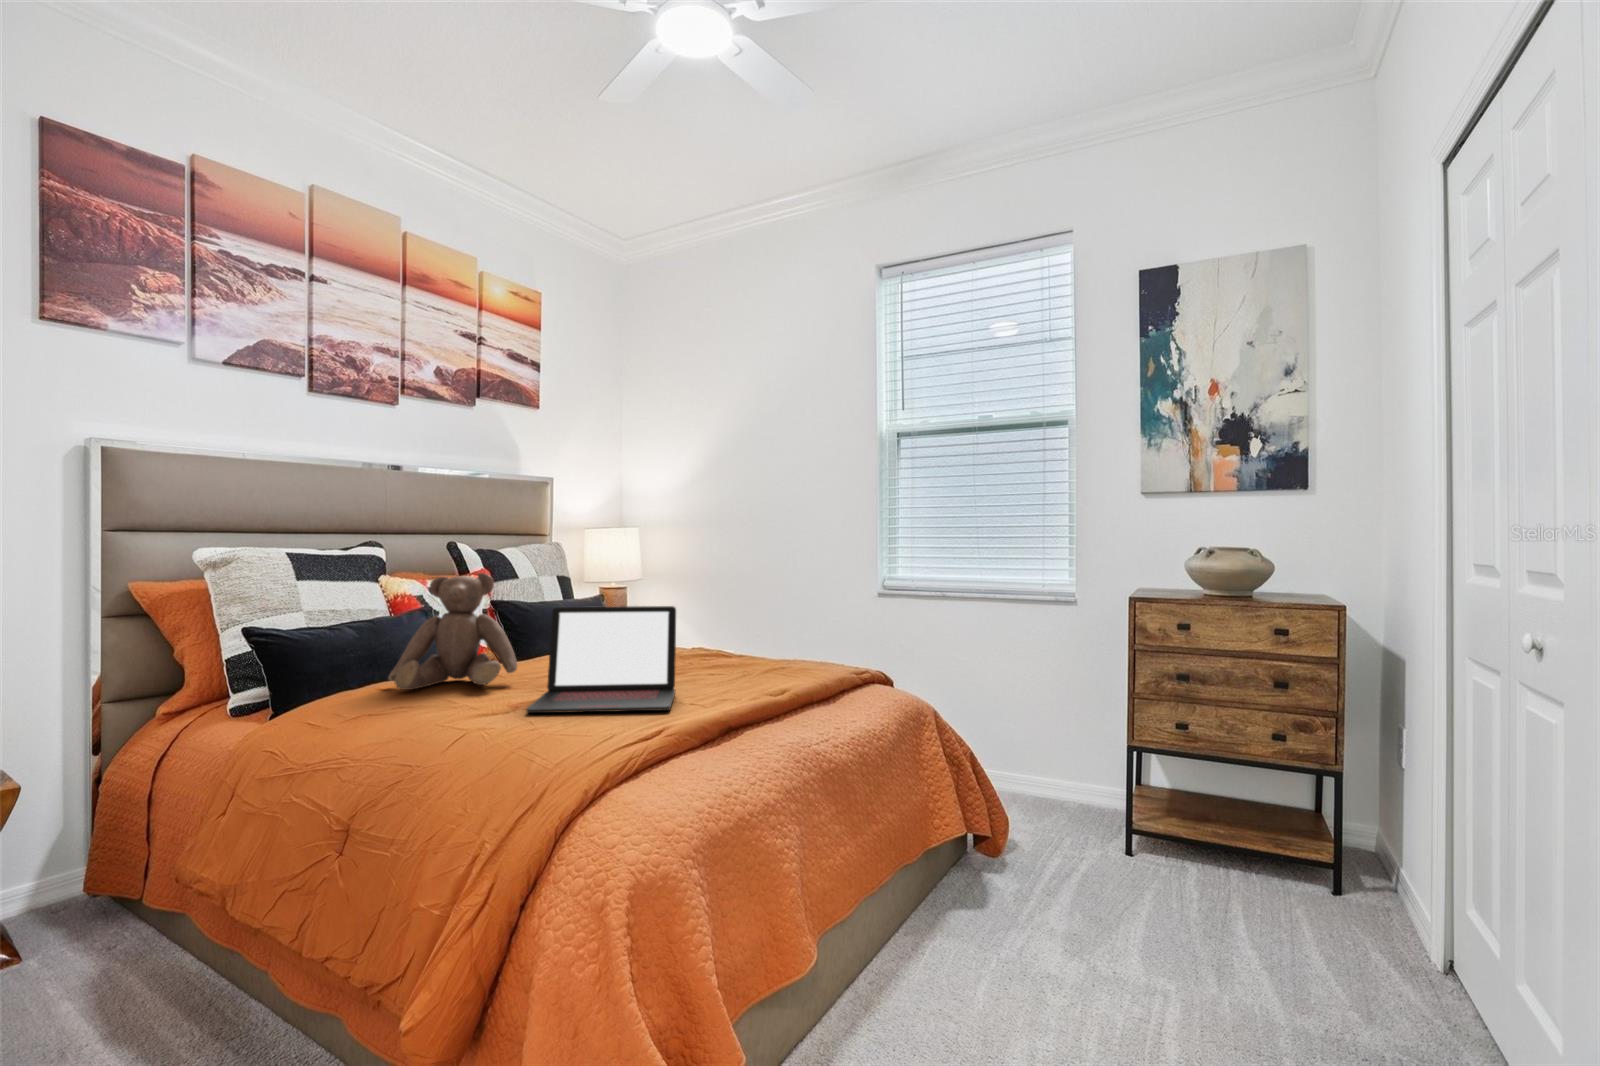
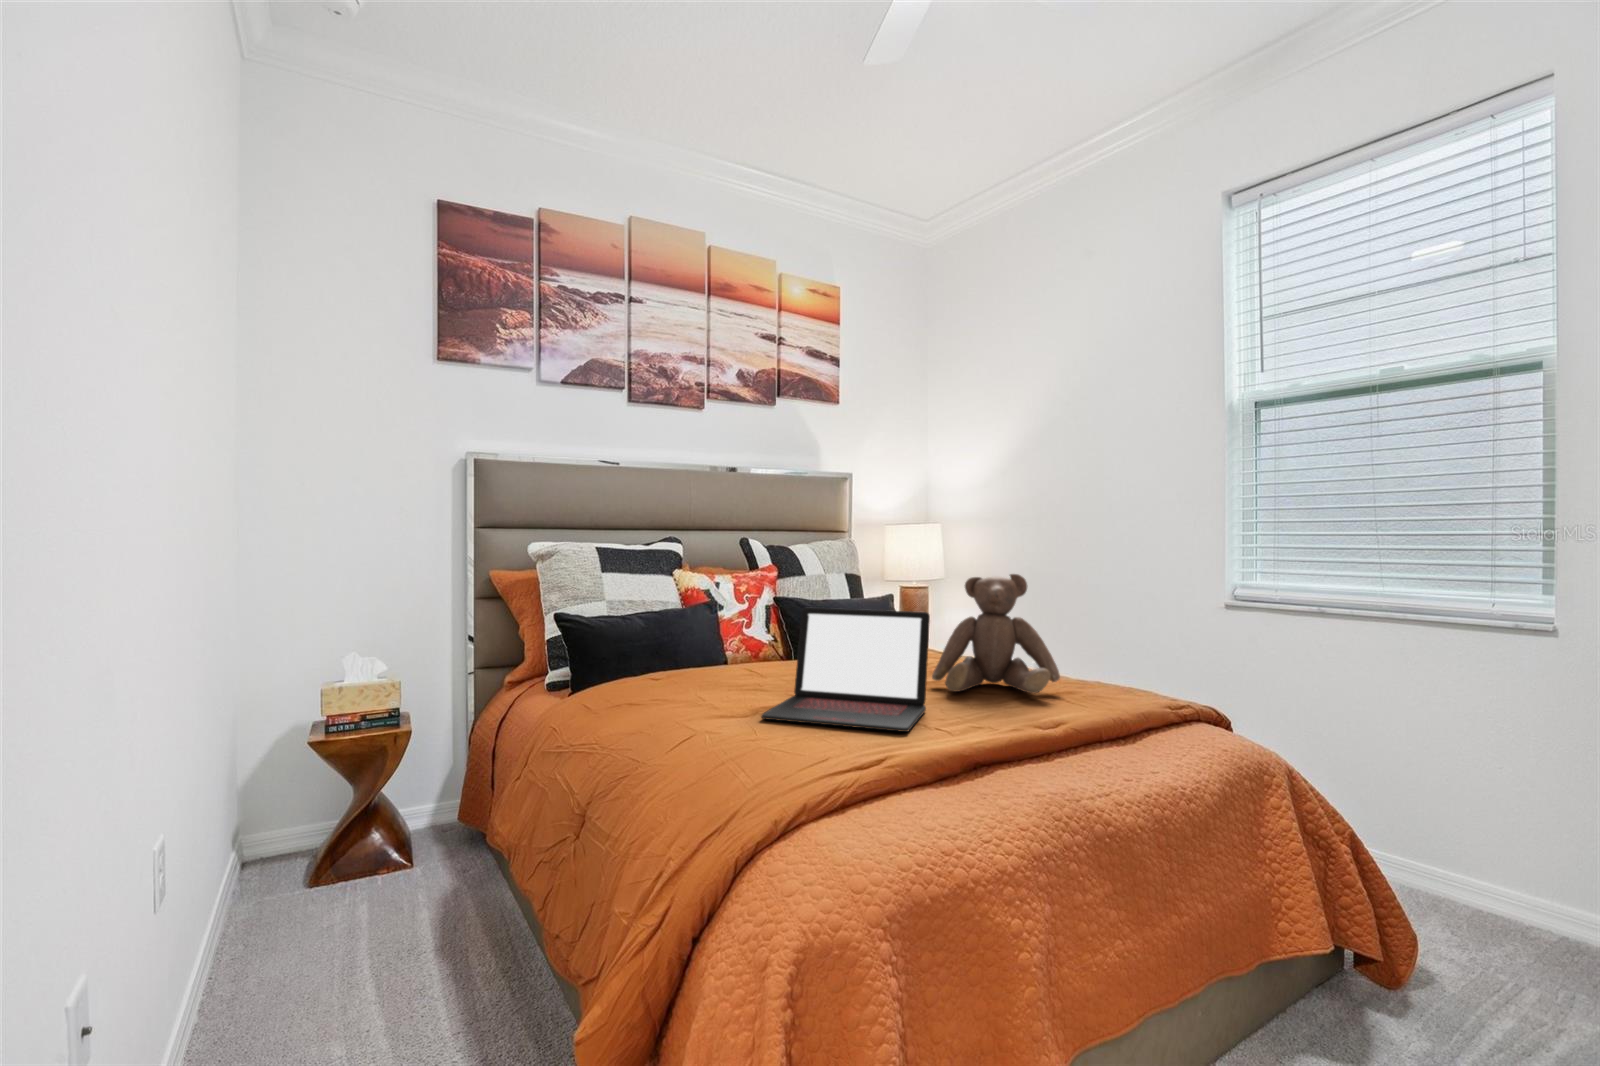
teddy bear: present [388,573,517,690] -> present [932,574,1060,693]

